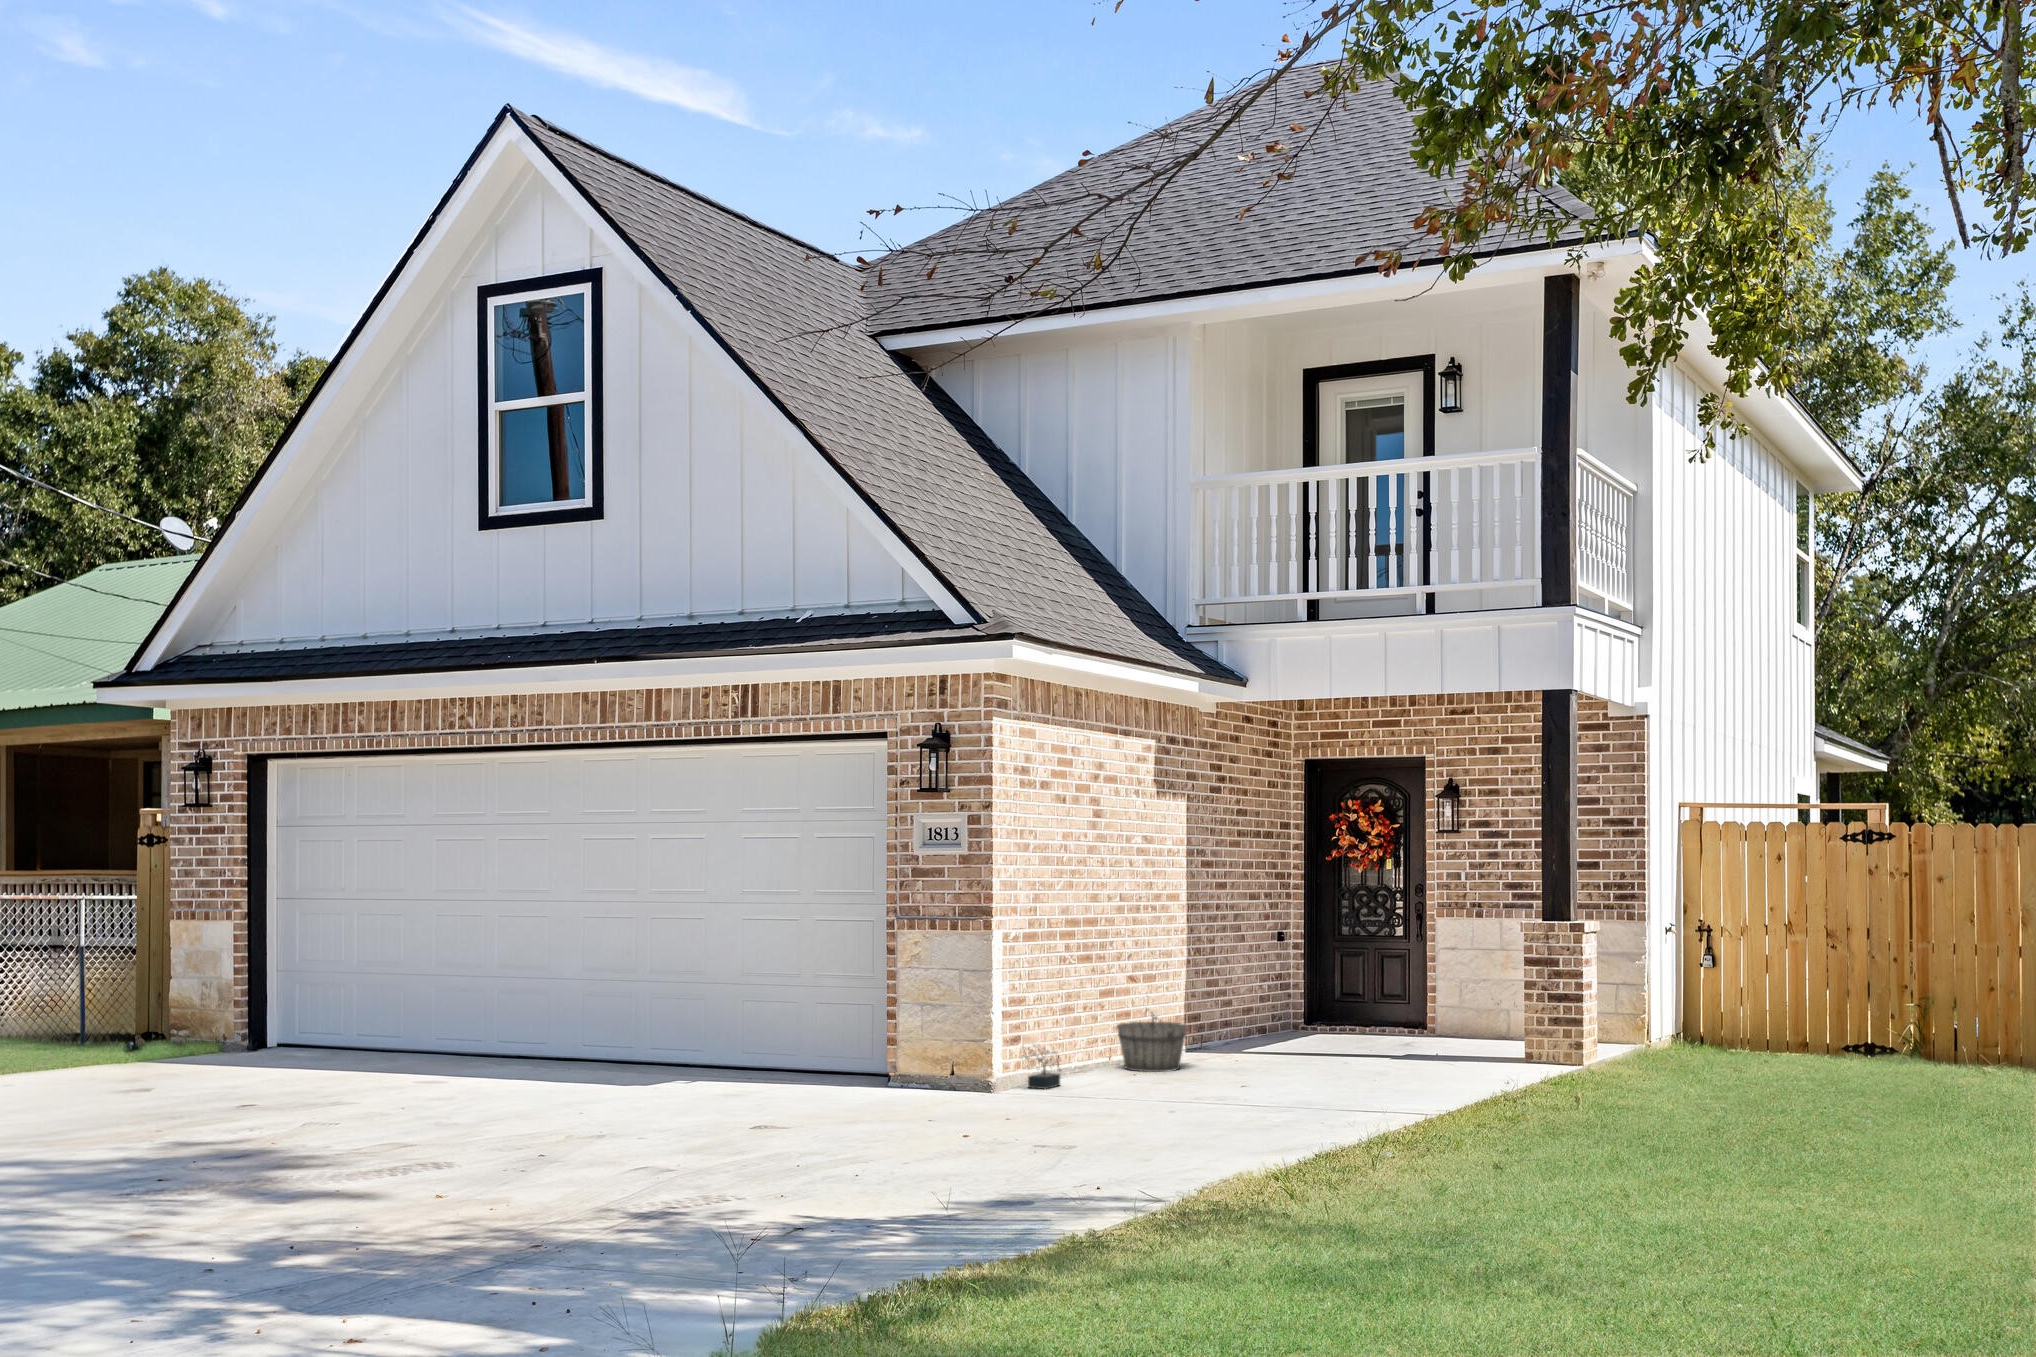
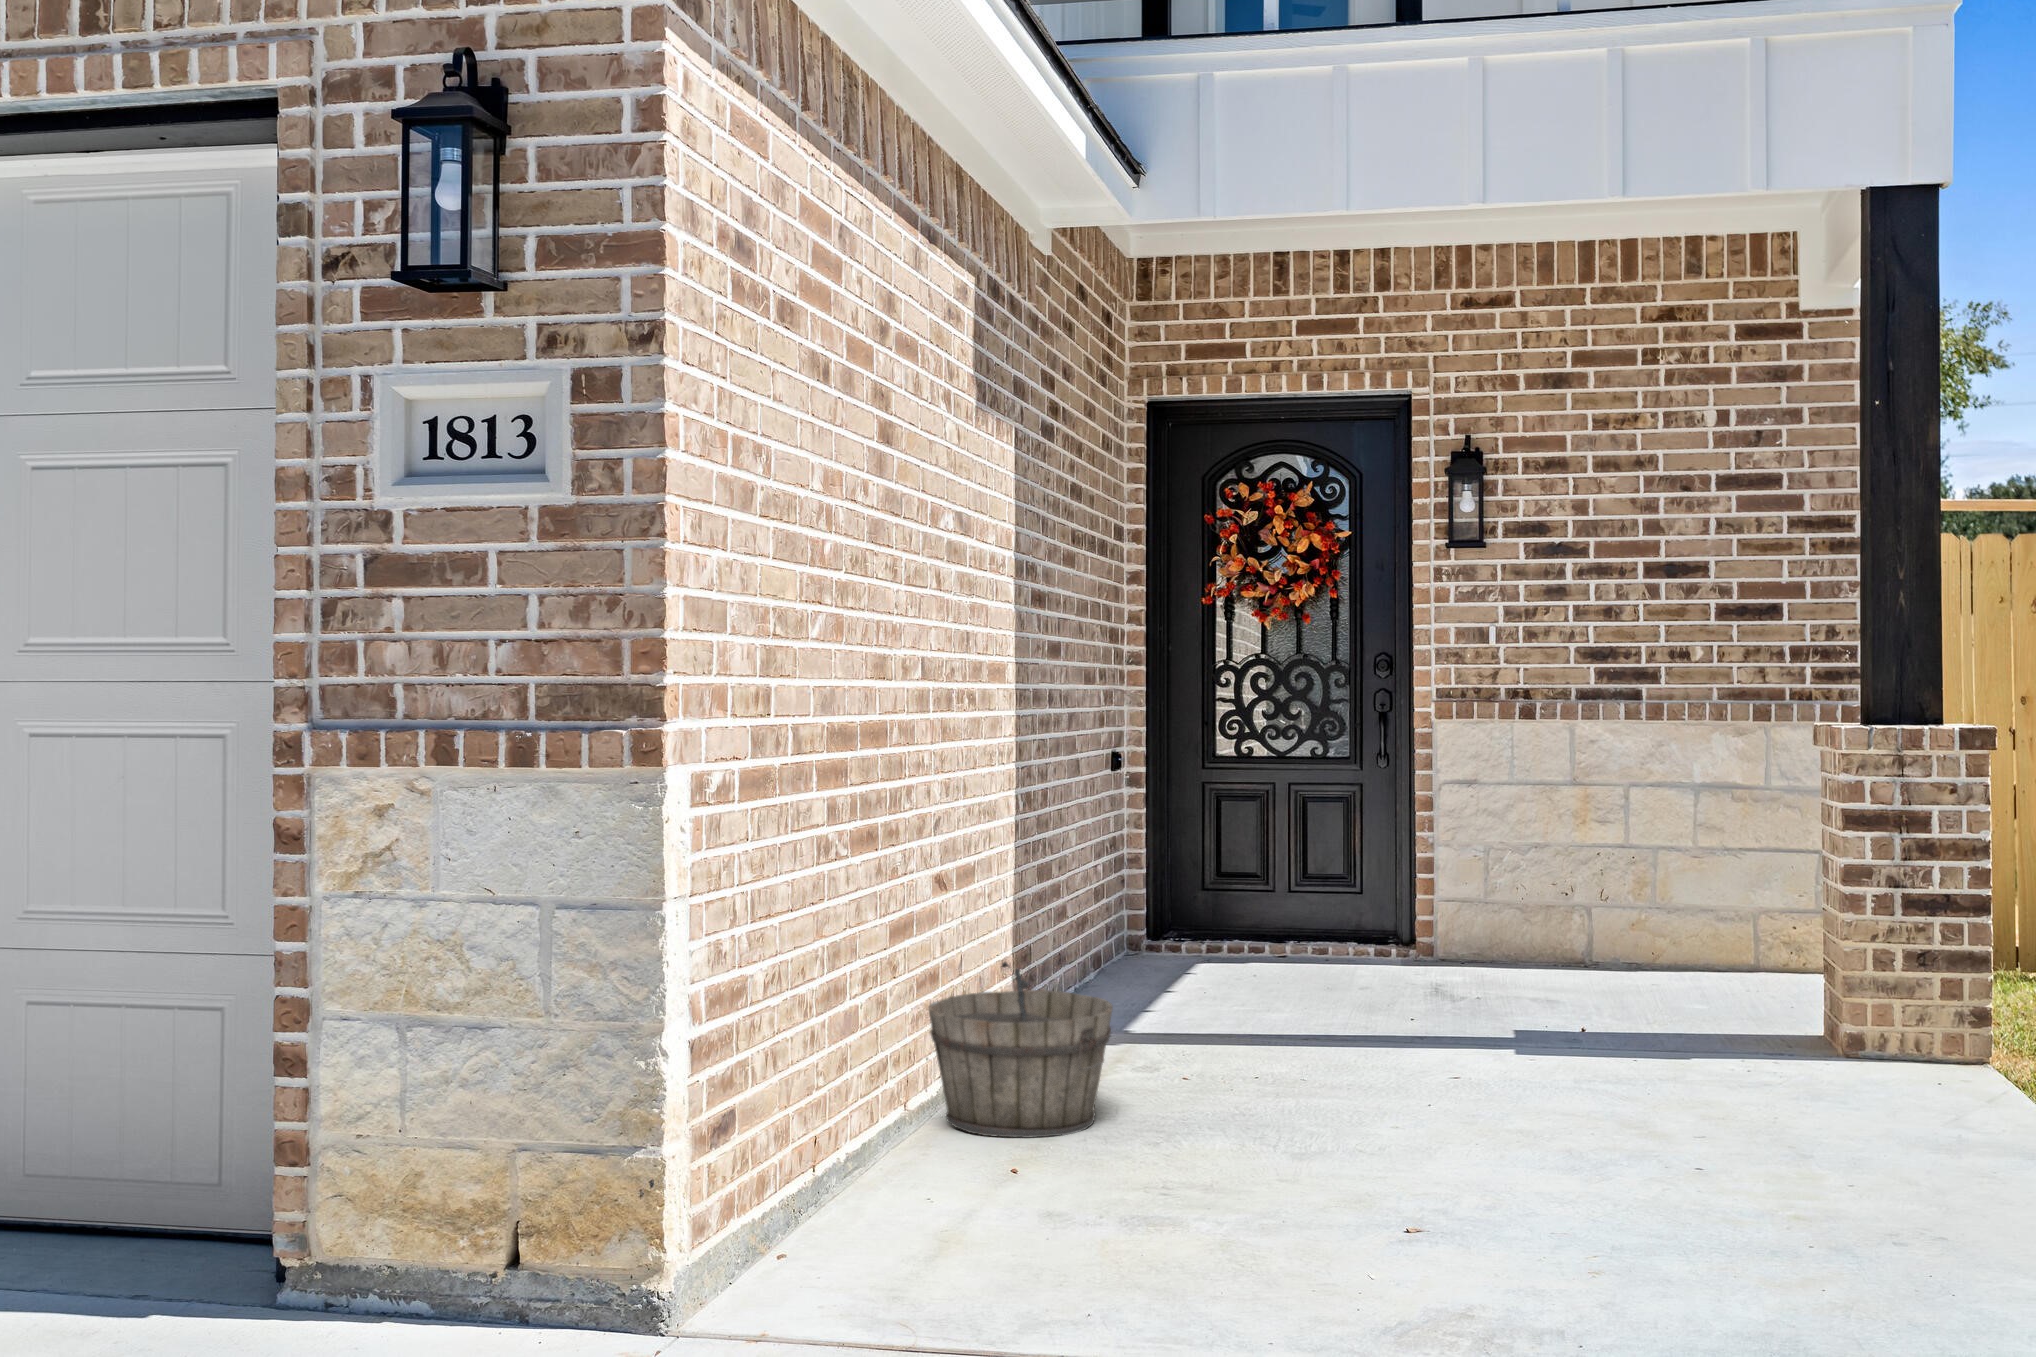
decorative plant: present [1023,1045,1061,1089] -> none [744,1127,864,1272]

